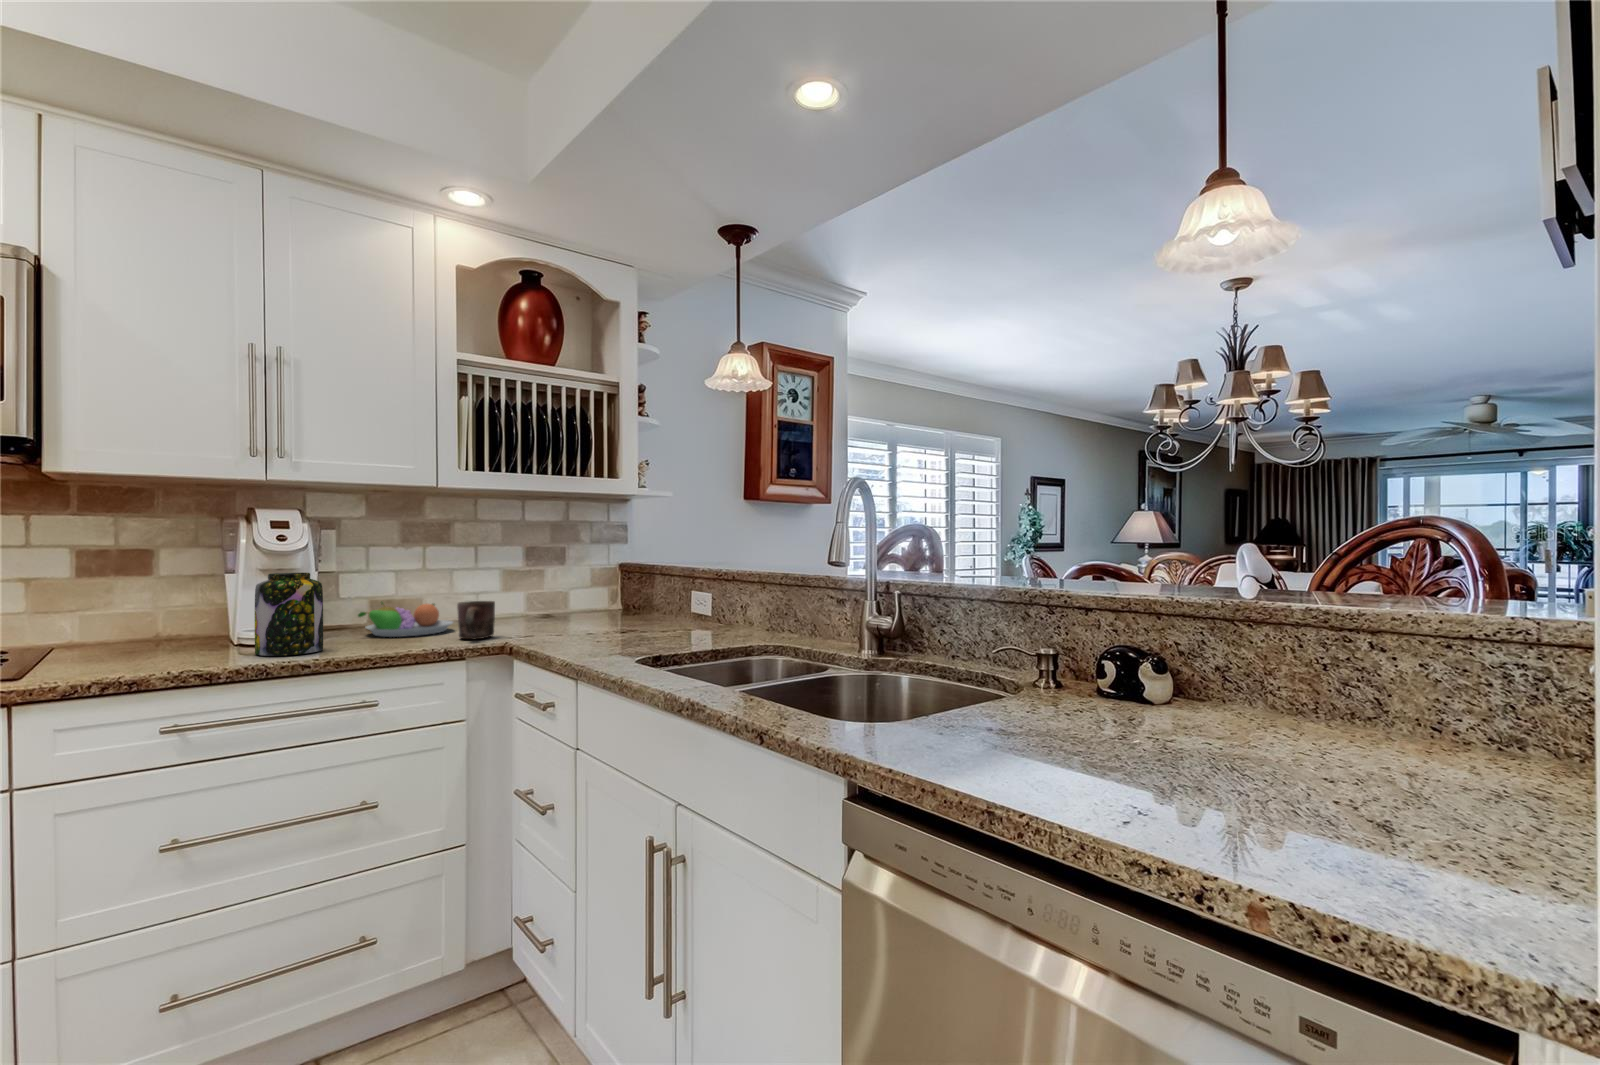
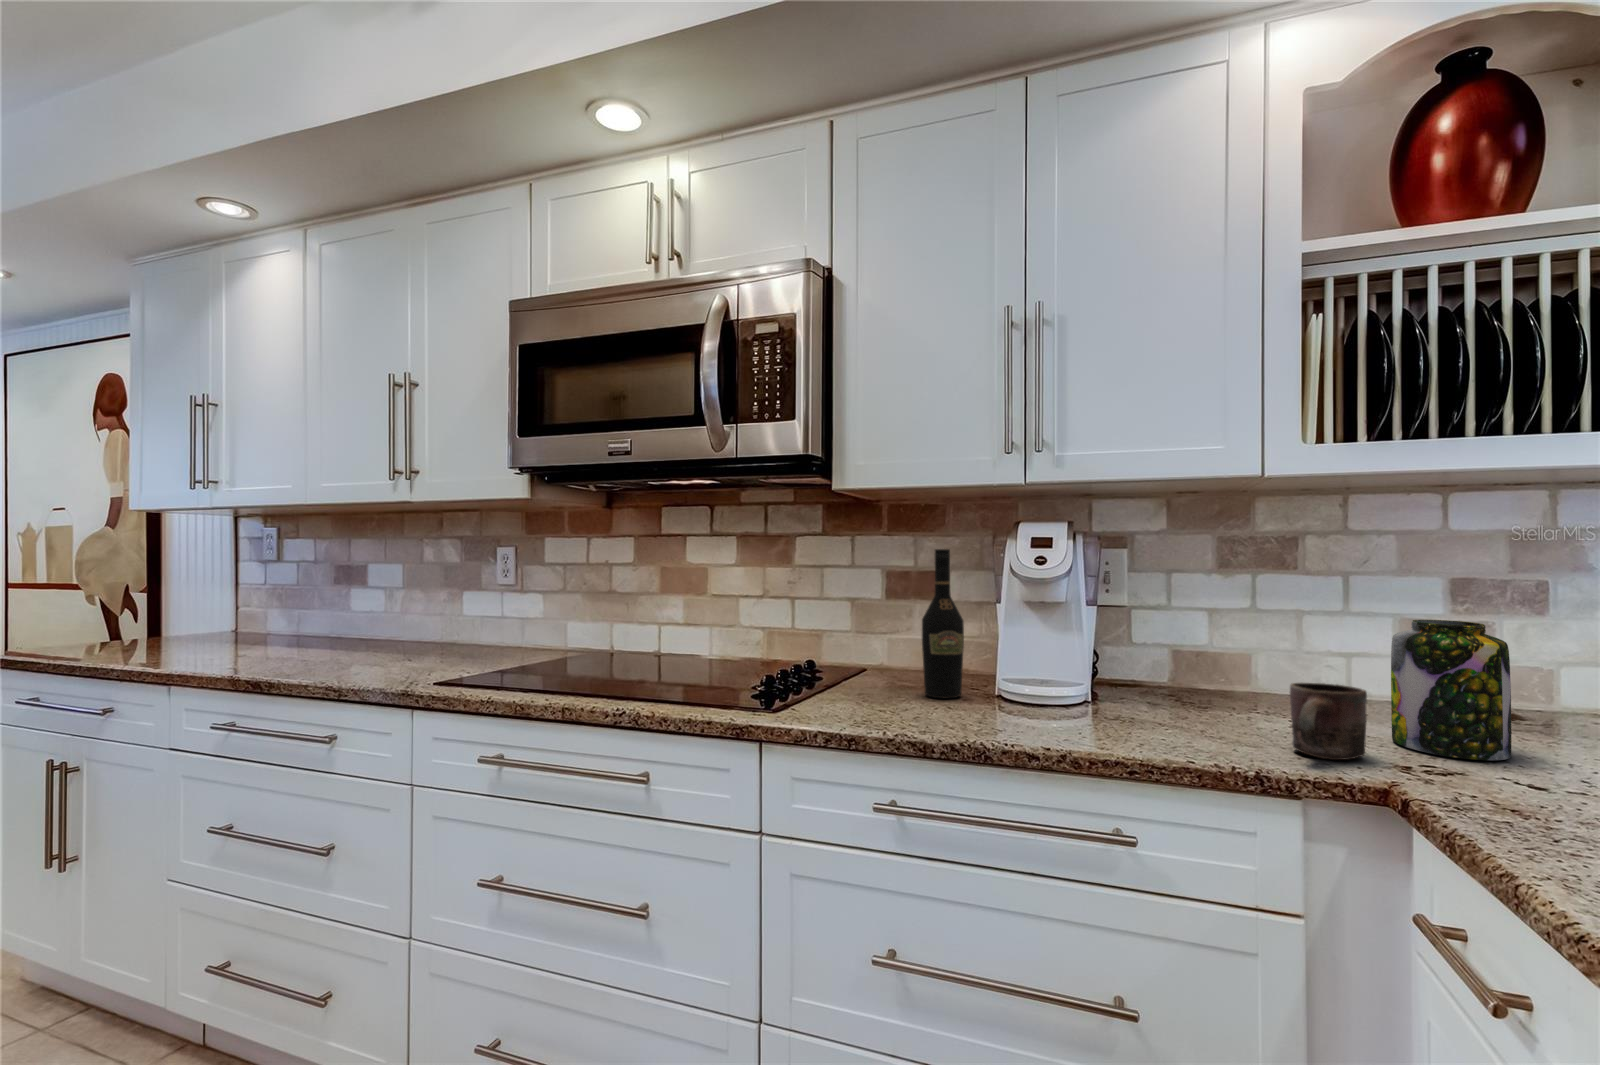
wine bottle: none [159,530,204,654] -> present [922,549,964,698]
jar: present [255,572,323,656] -> present [1391,620,1511,760]
fruit bowl: present [358,602,453,637] -> none [1141,658,1296,725]

